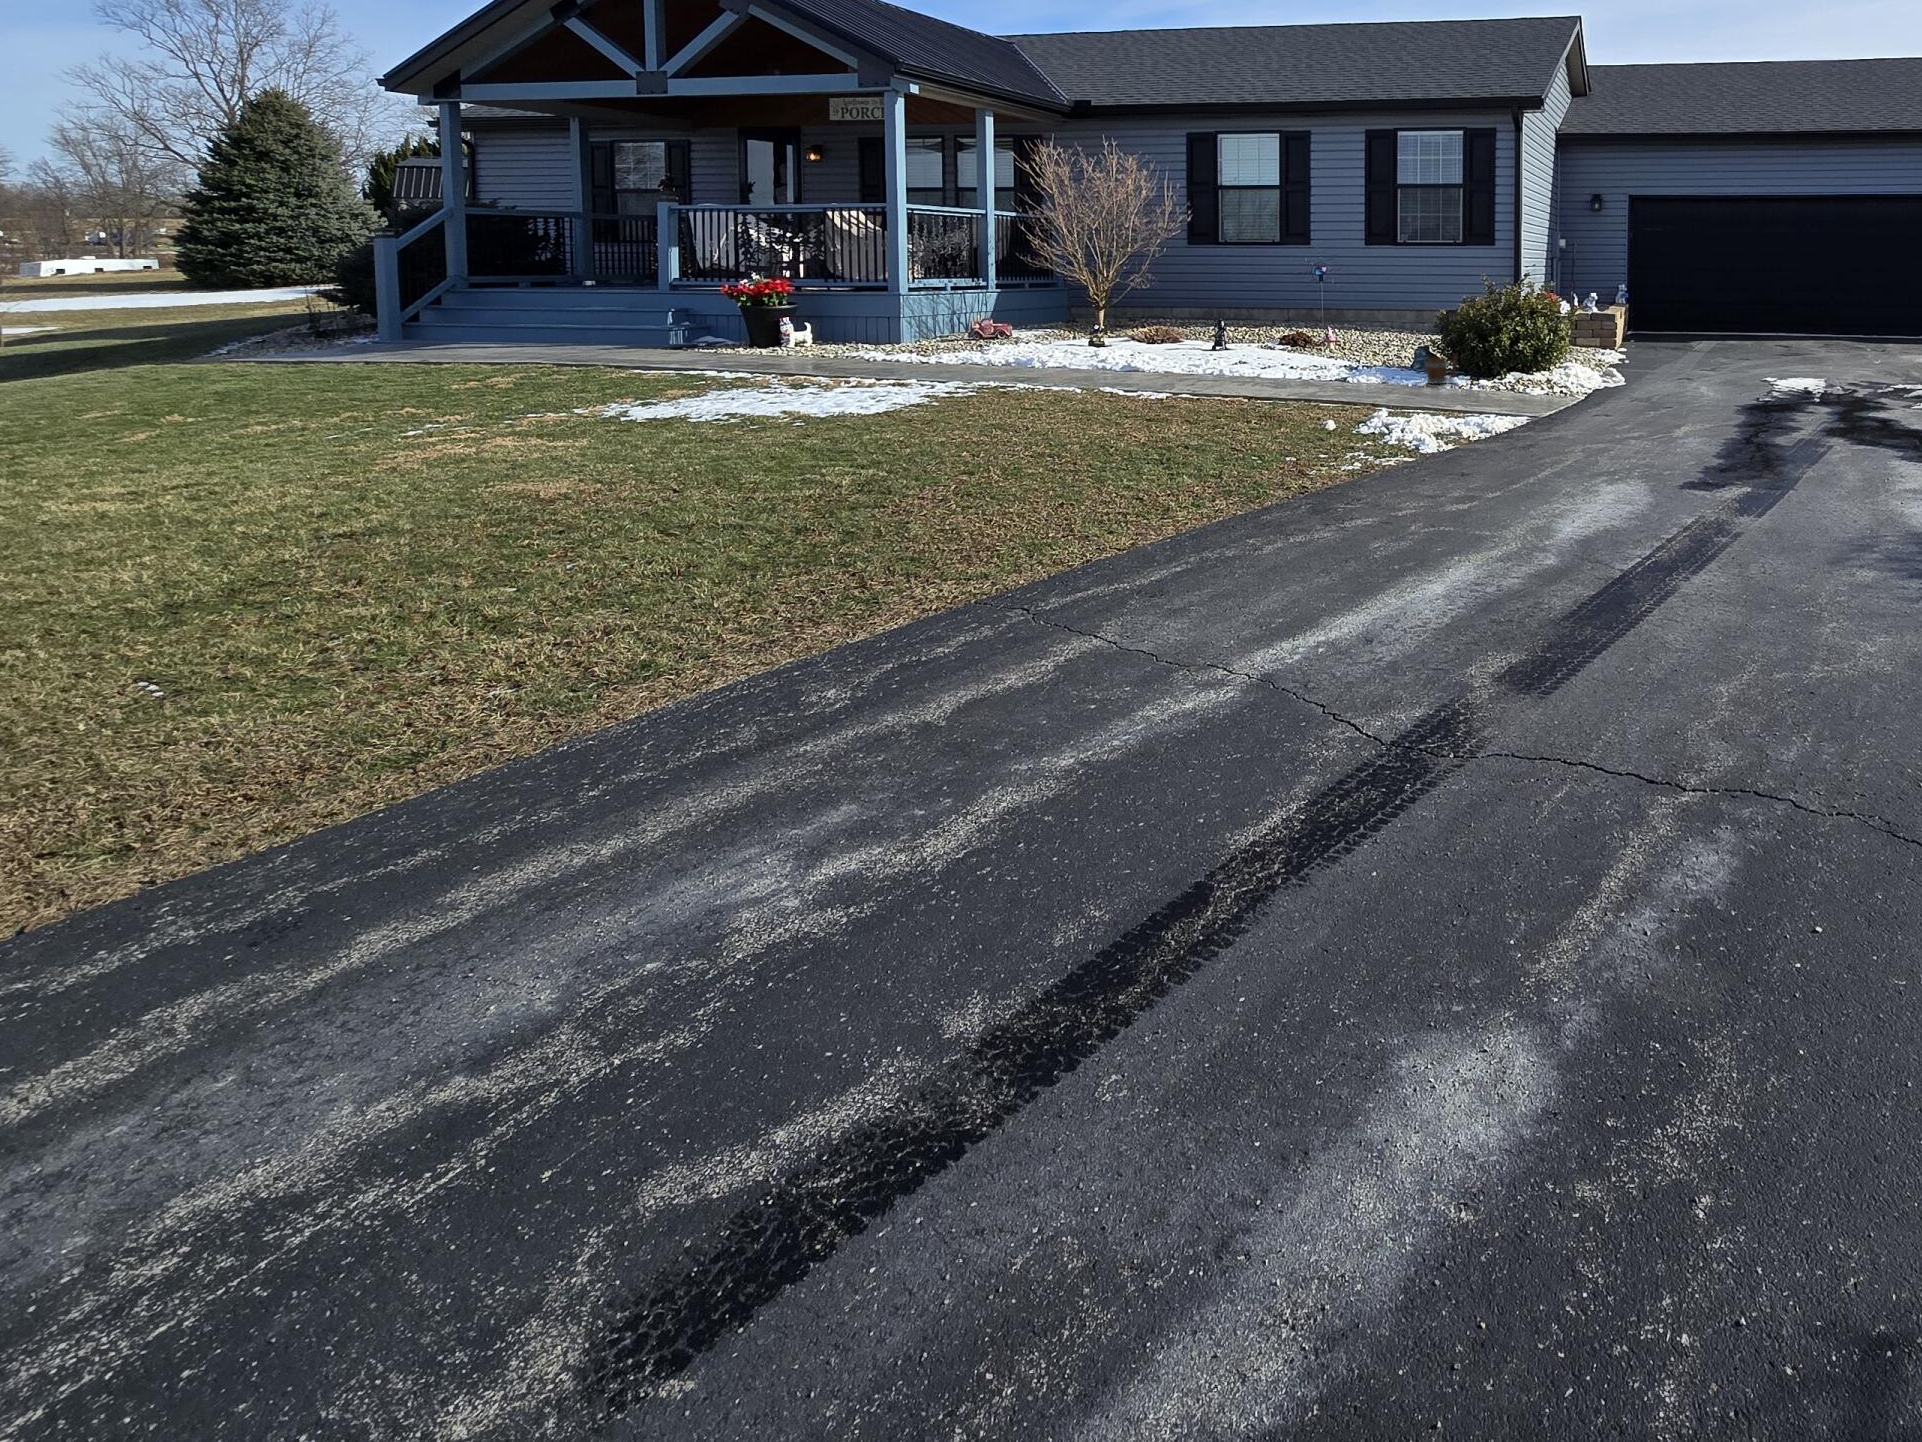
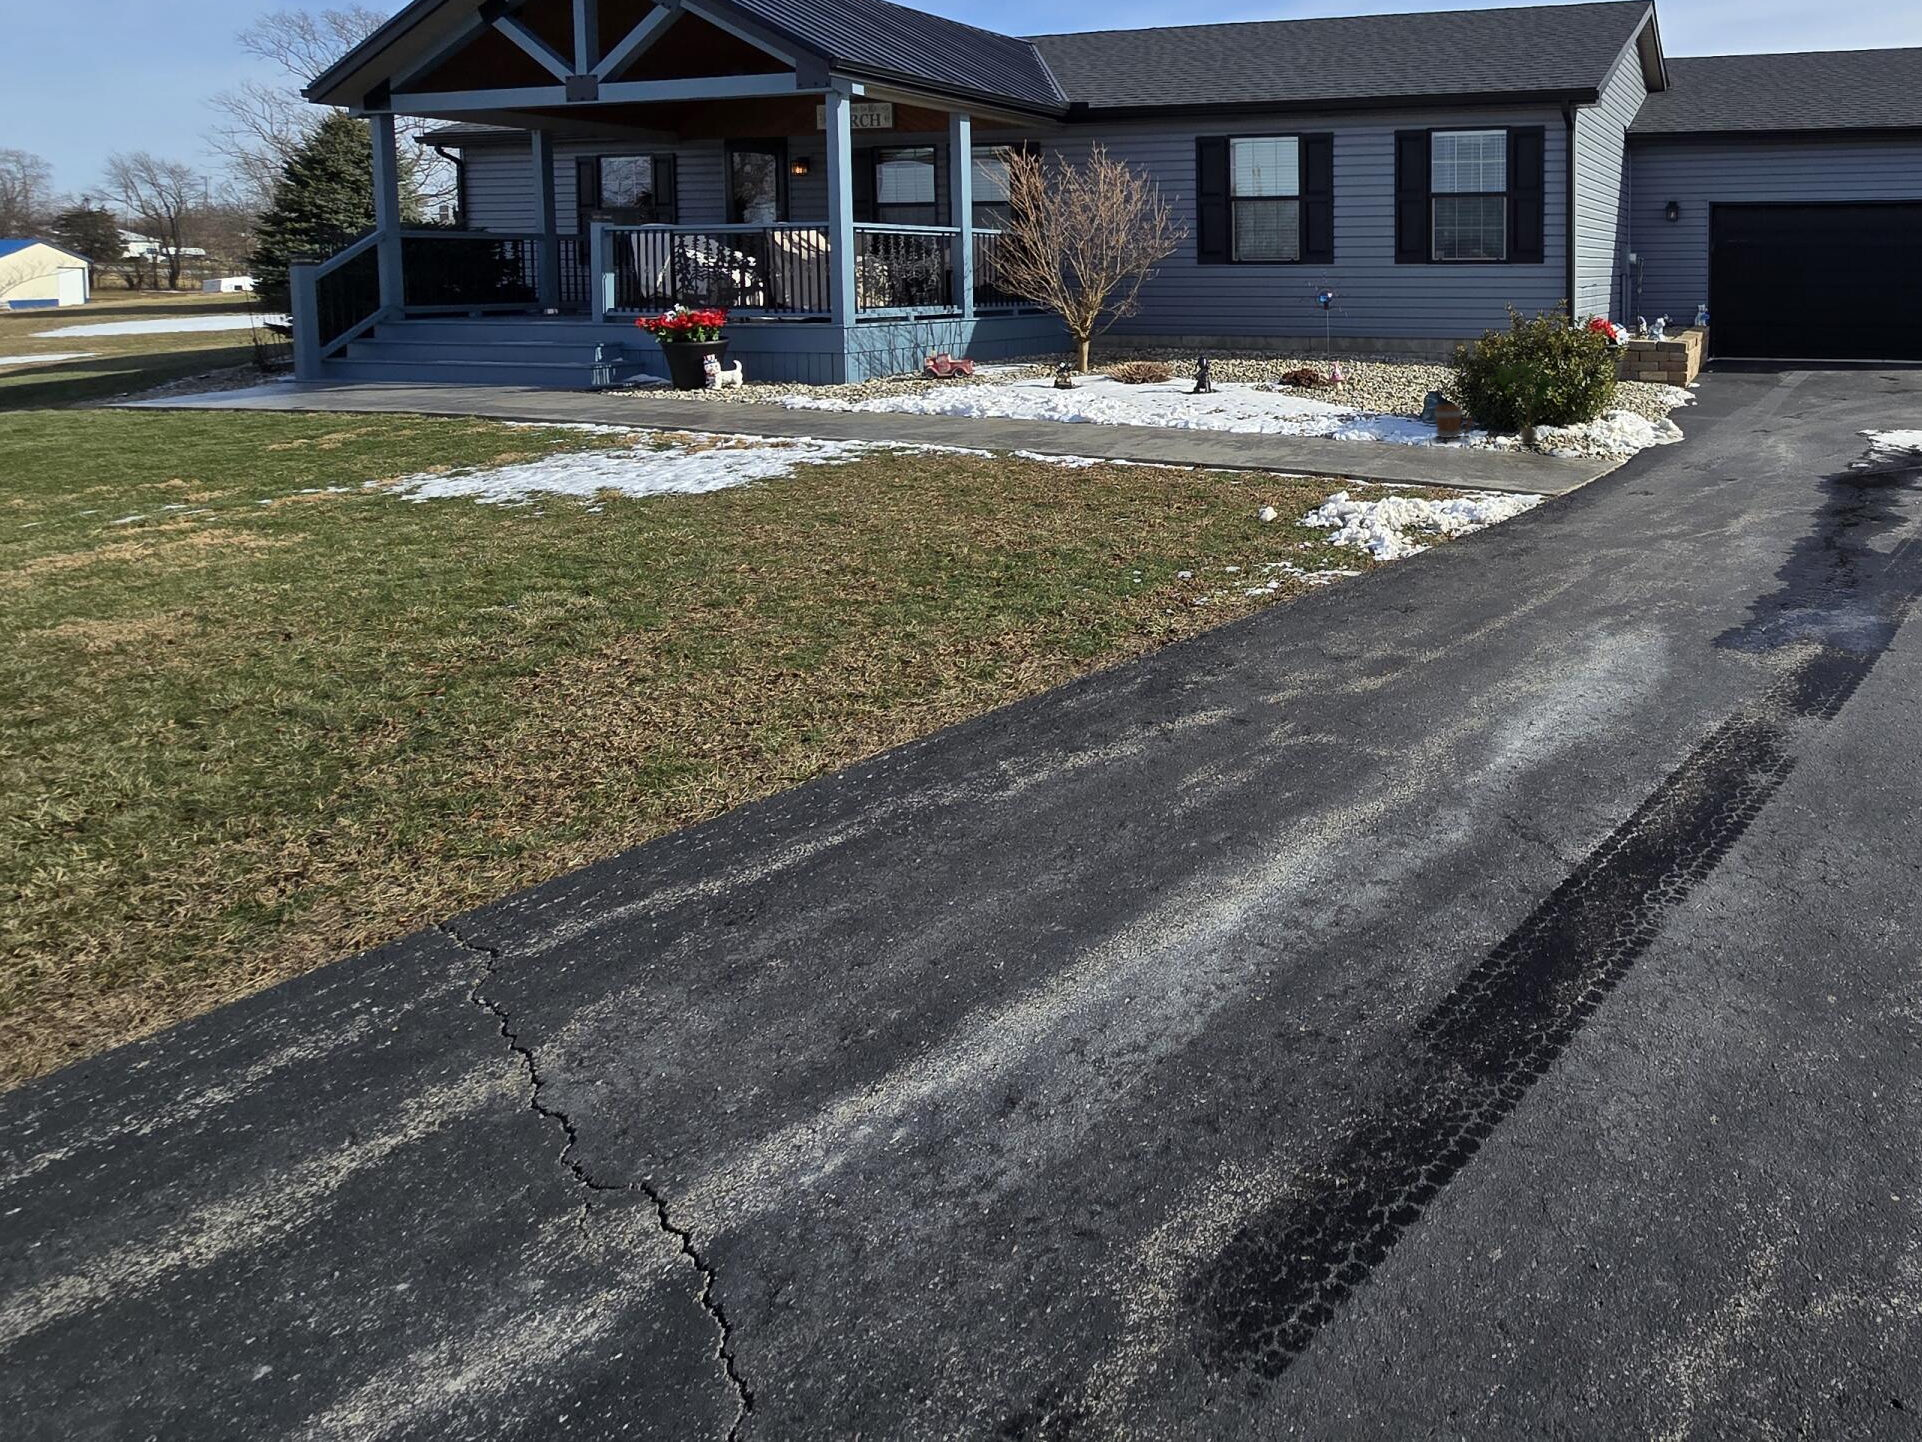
potted plant: none [1475,321,1529,388] -> present [1493,362,1555,445]

